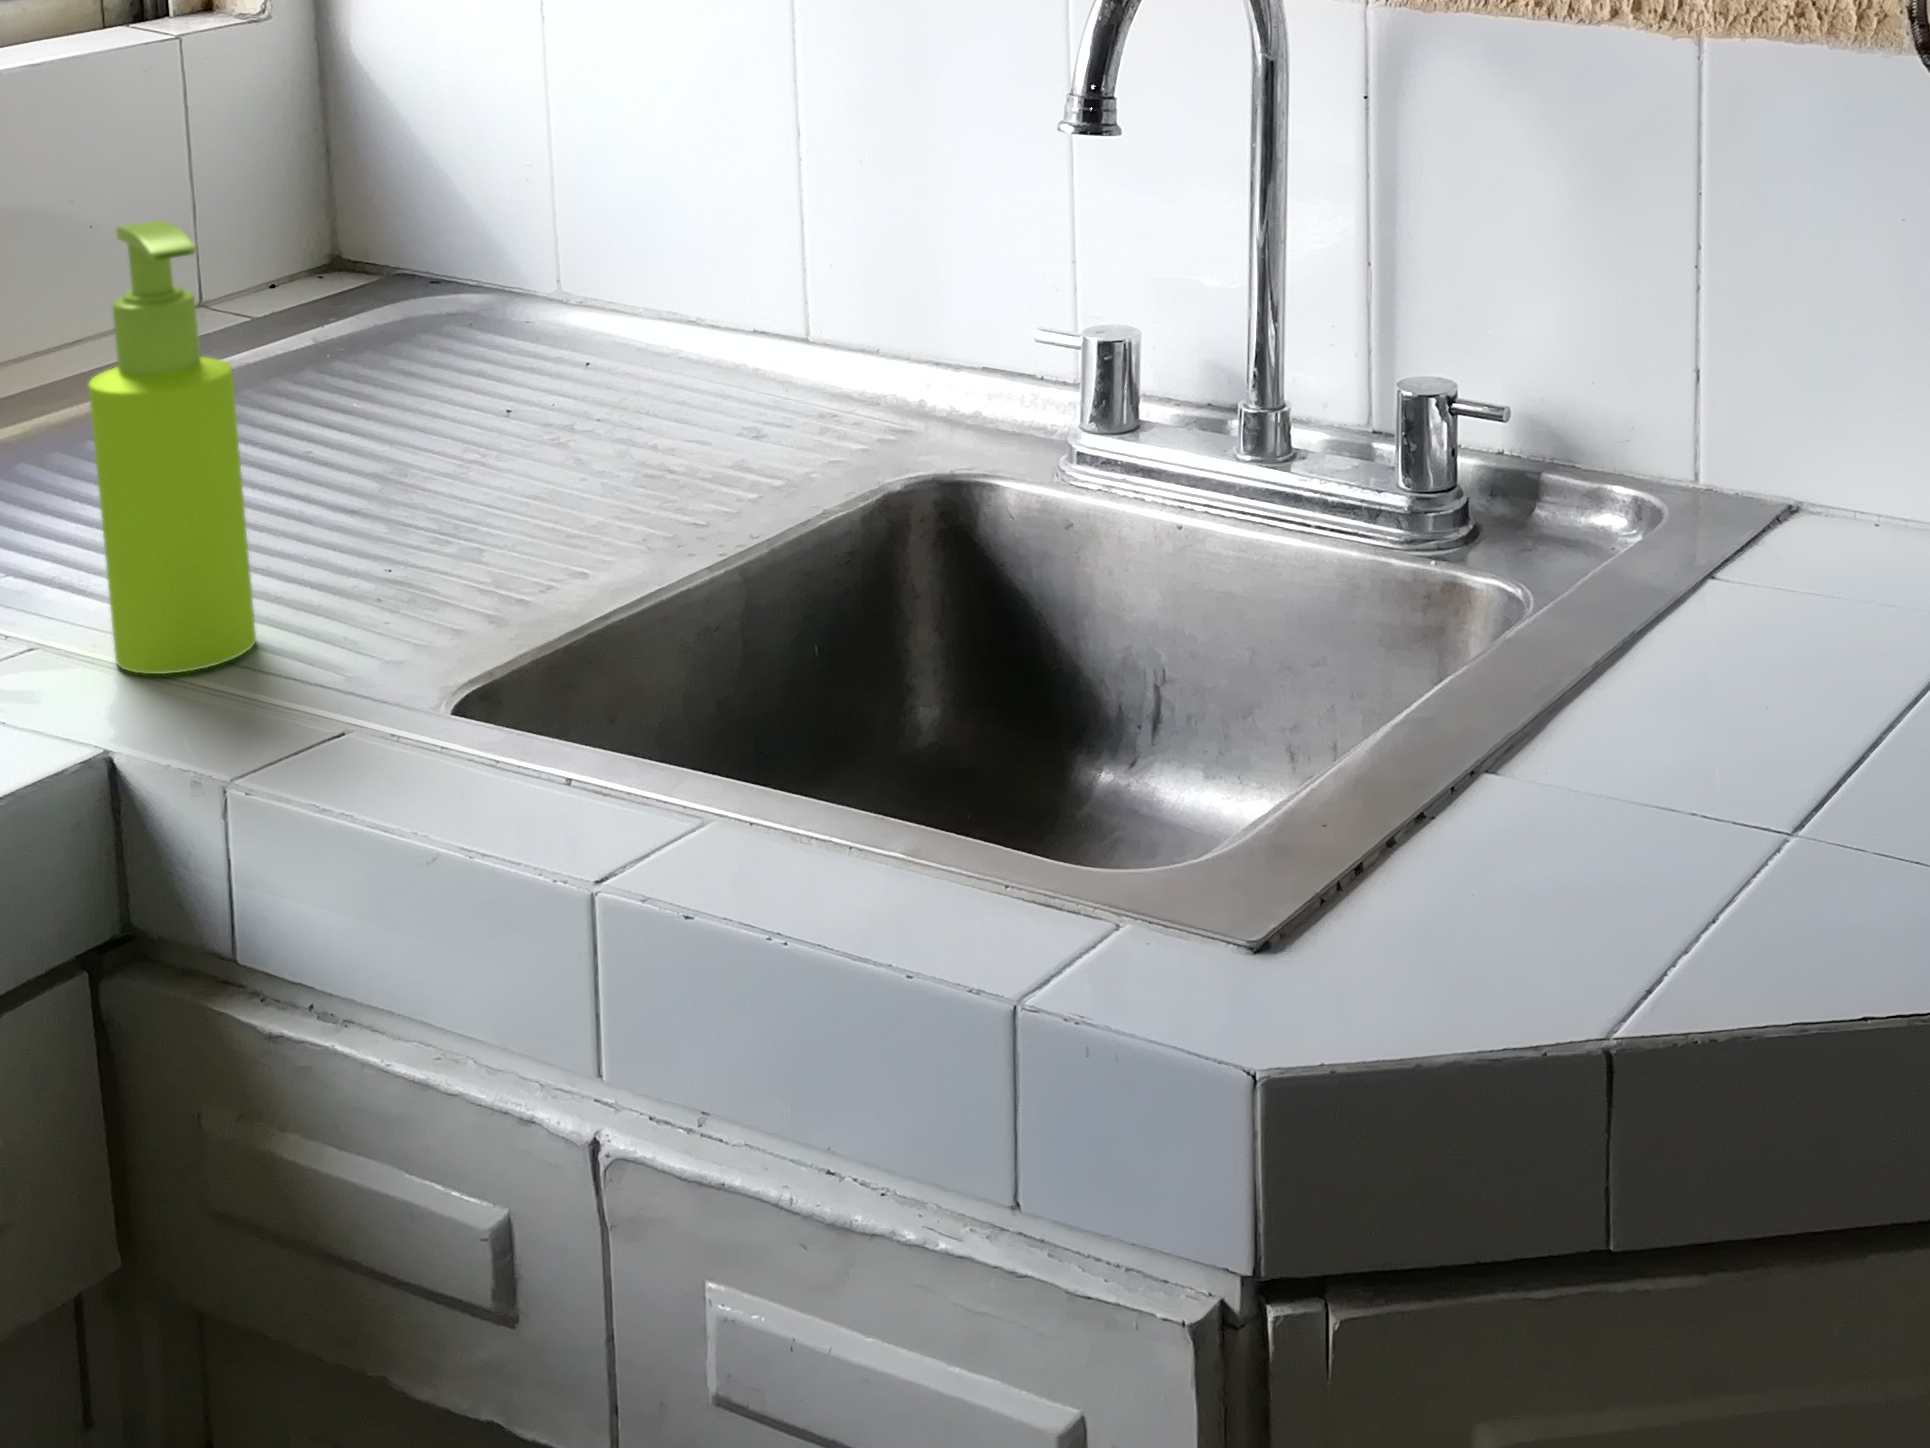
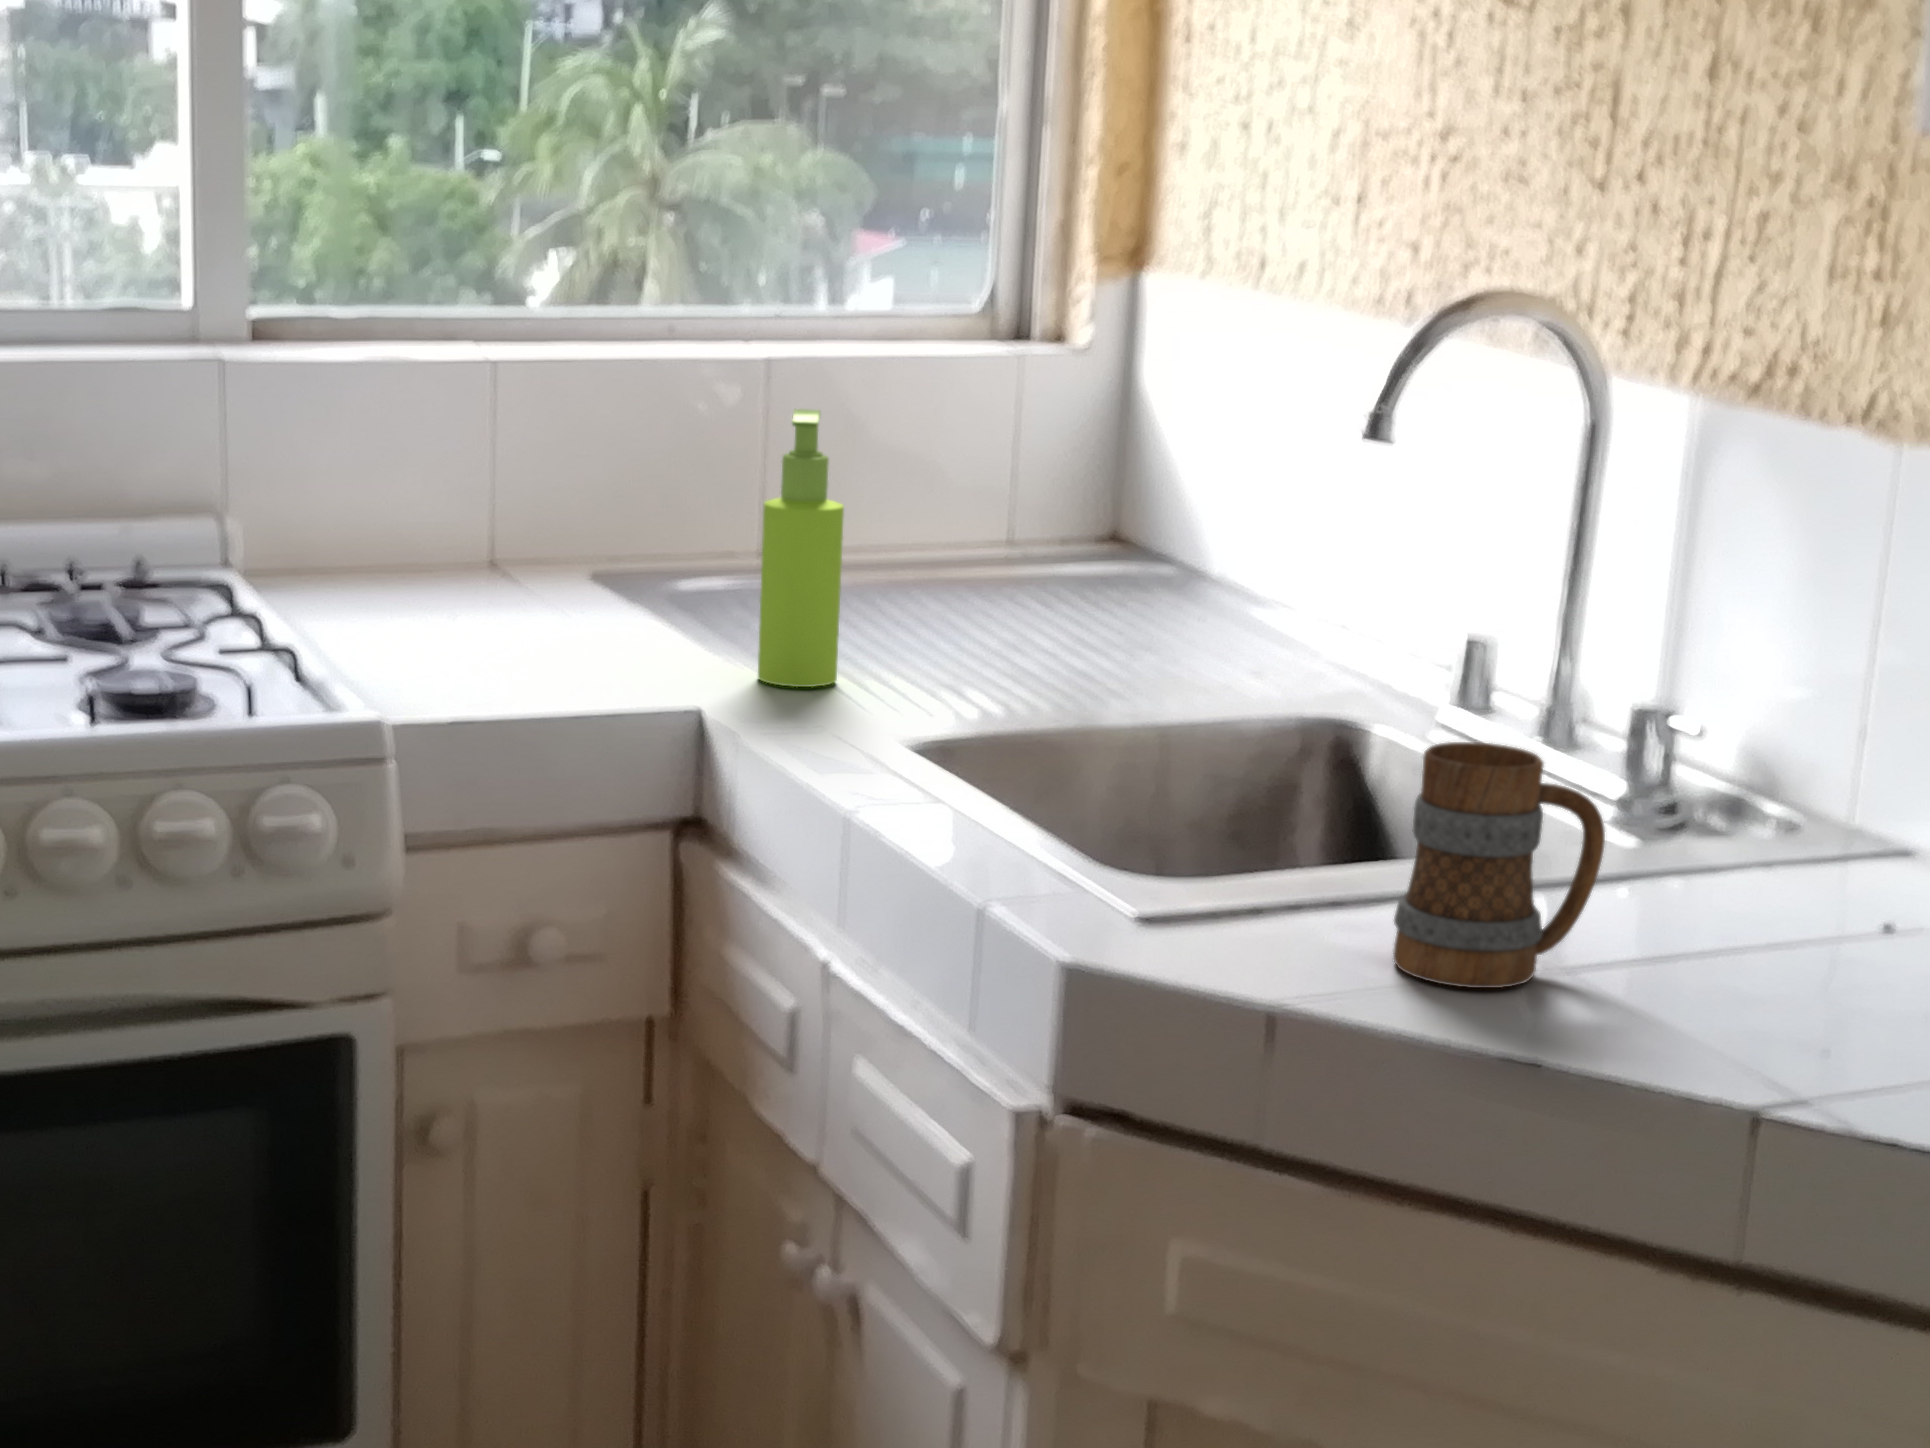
mug: none [1615,565,1831,930] -> present [1393,742,1605,988]

